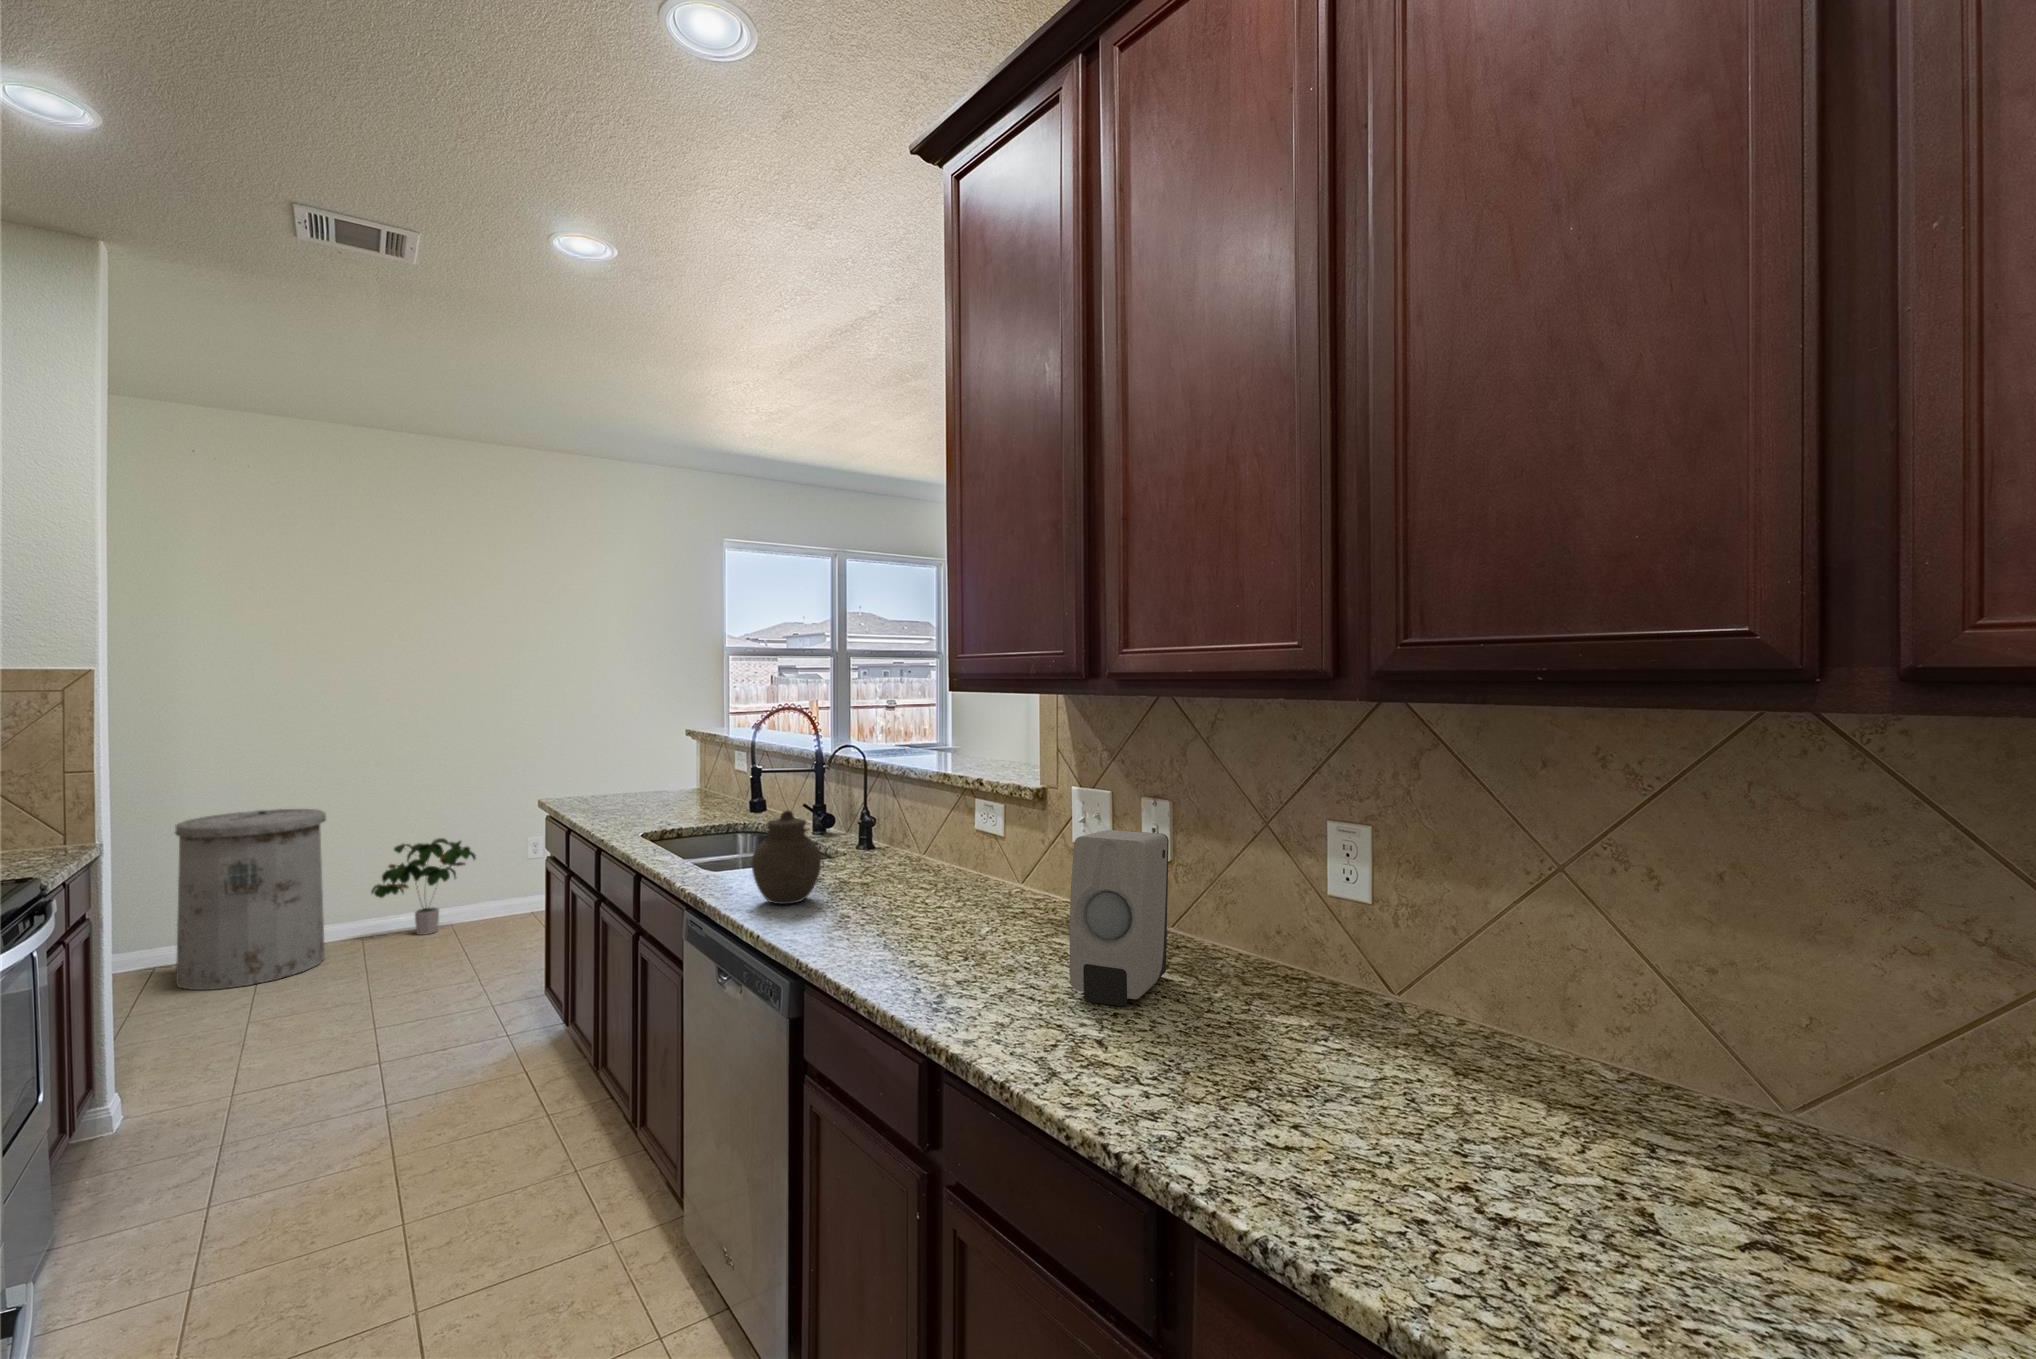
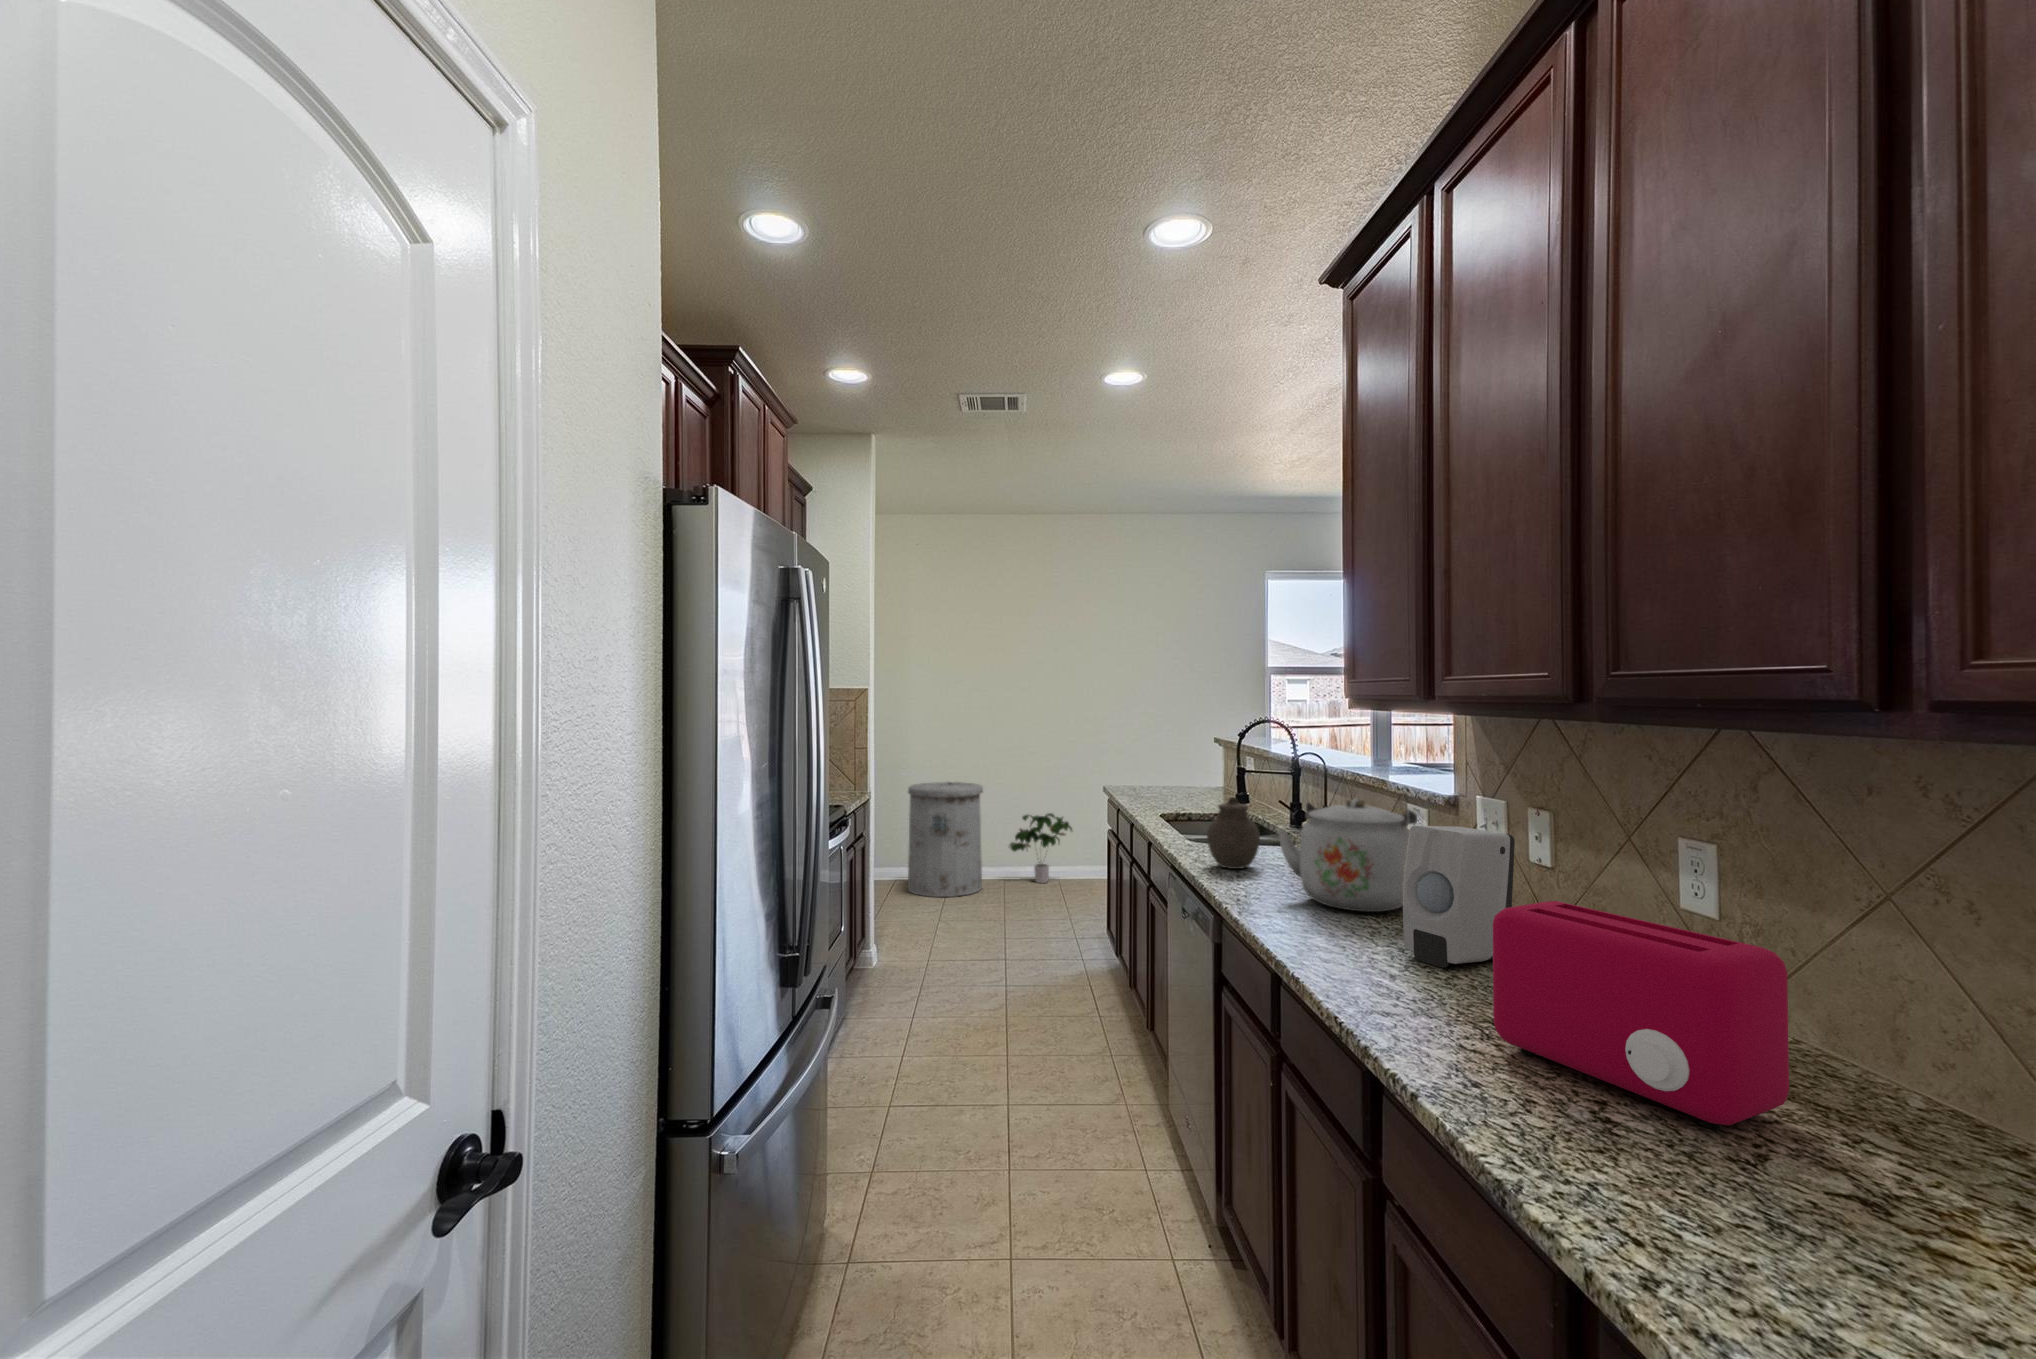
kettle: none [868,803,1028,942] -> present [1278,799,1417,912]
toaster: none [1272,921,1580,1174] -> present [1493,901,1789,1129]

